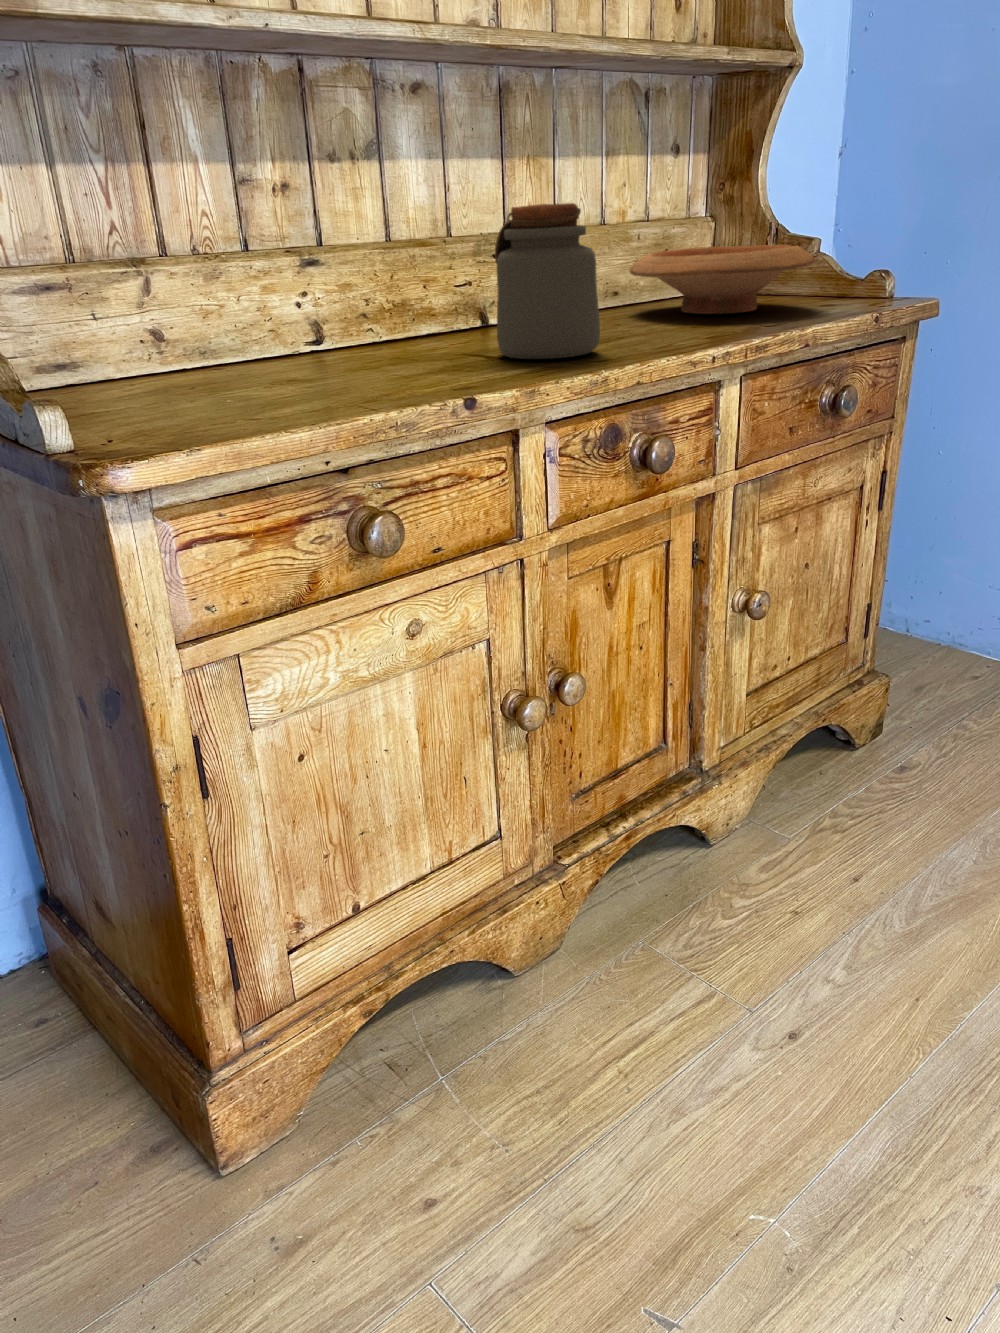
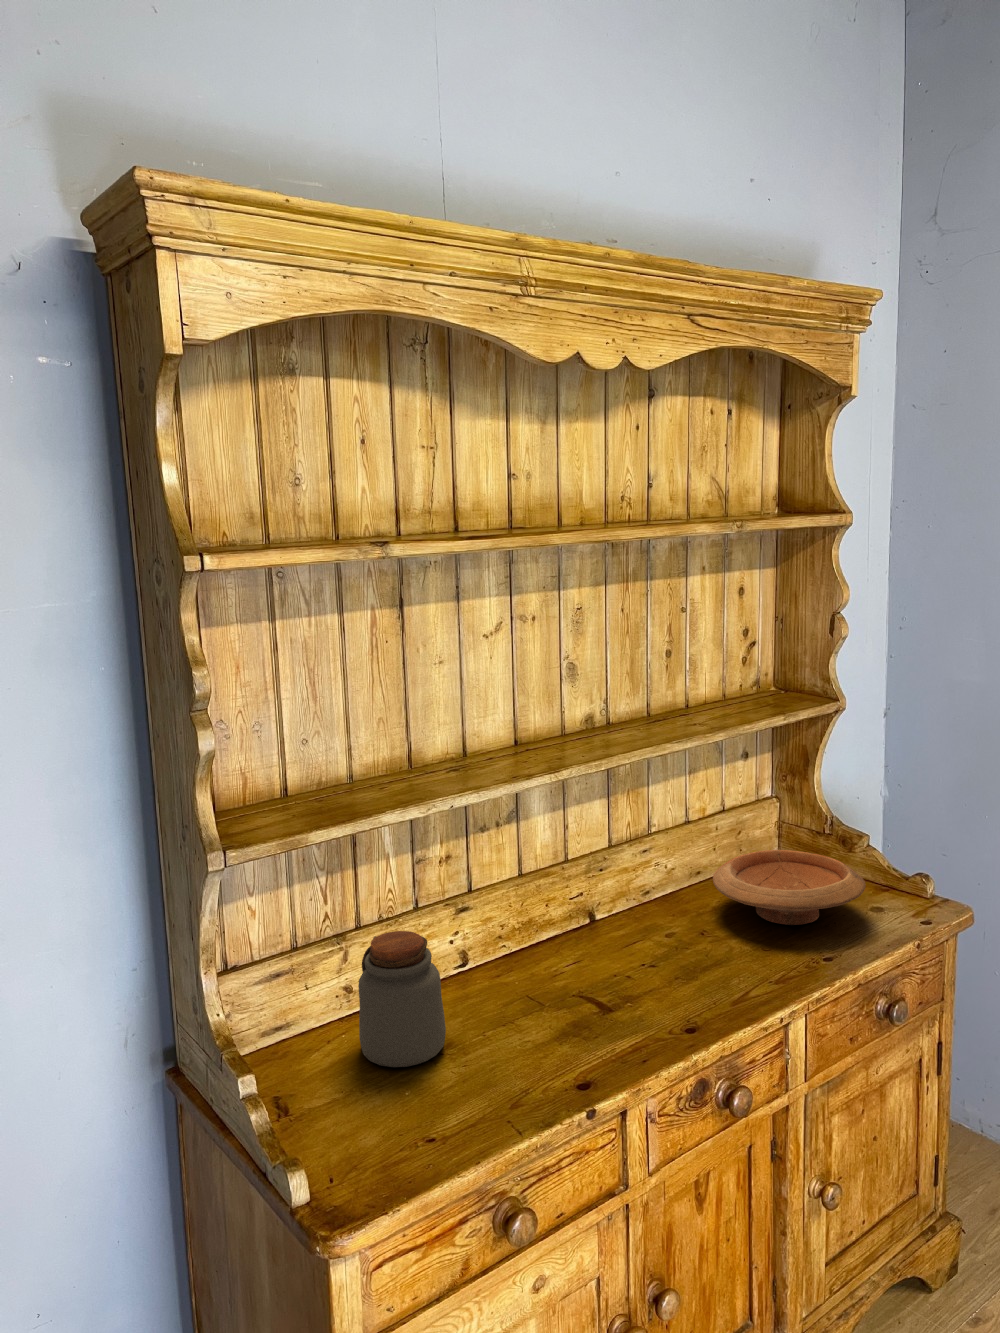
jar: present [495,203,600,359] -> present [358,931,446,1067]

